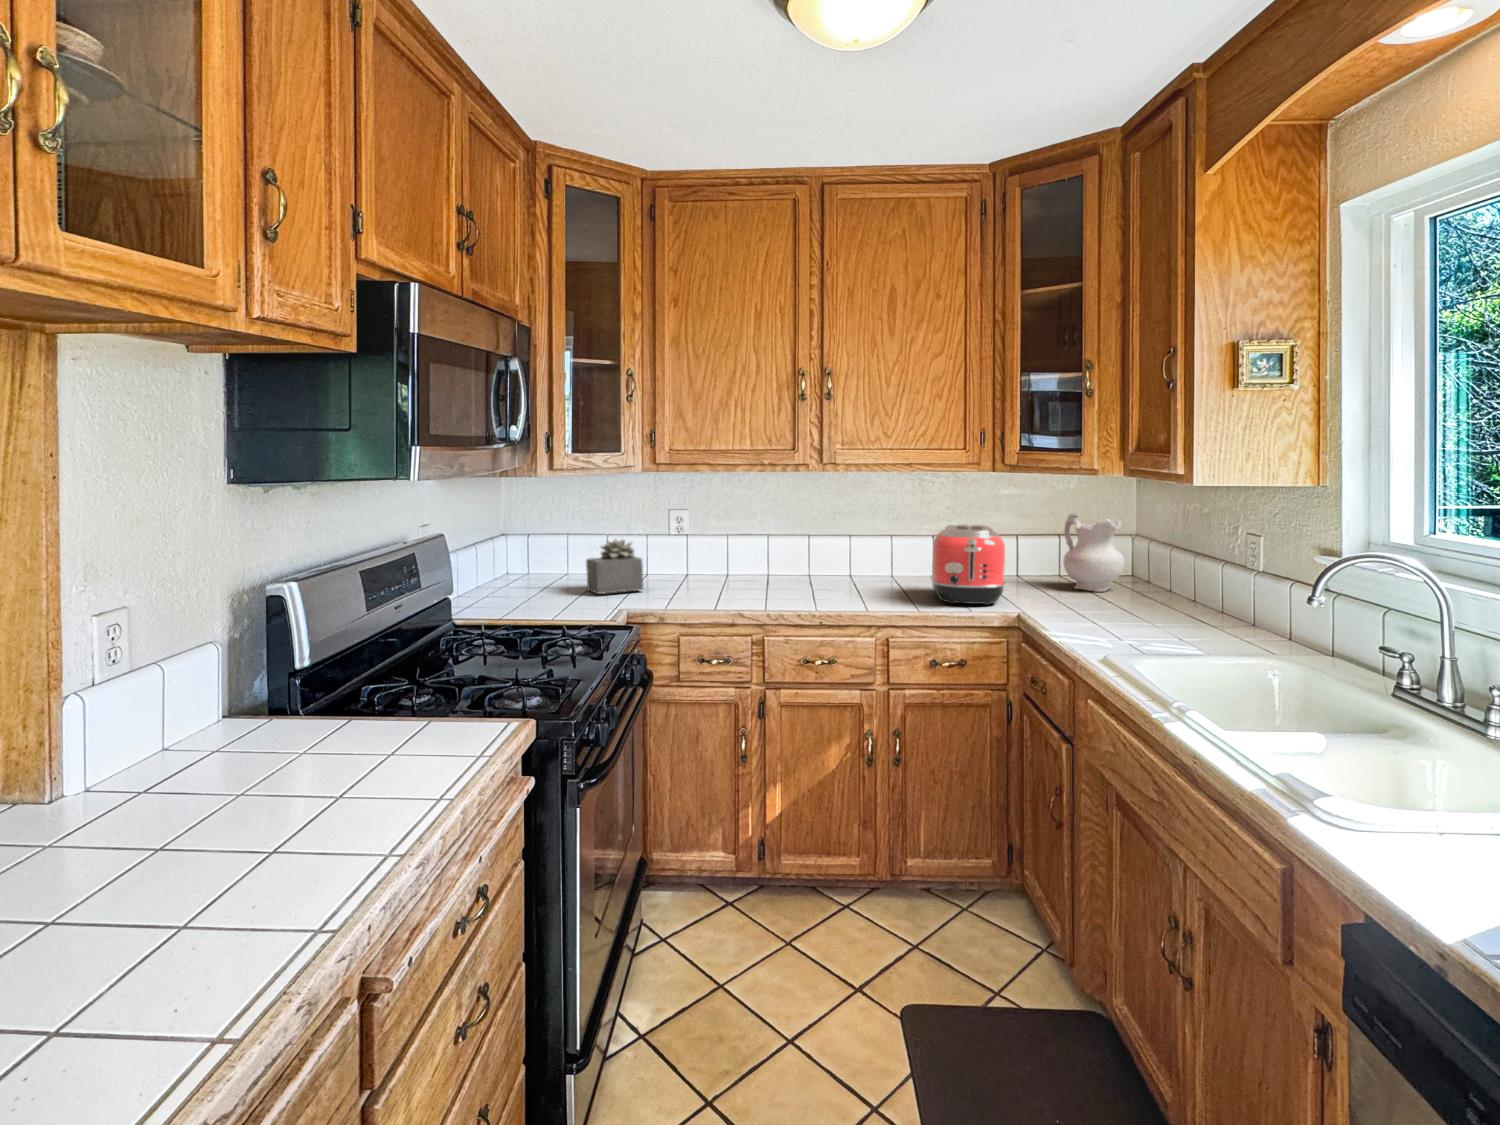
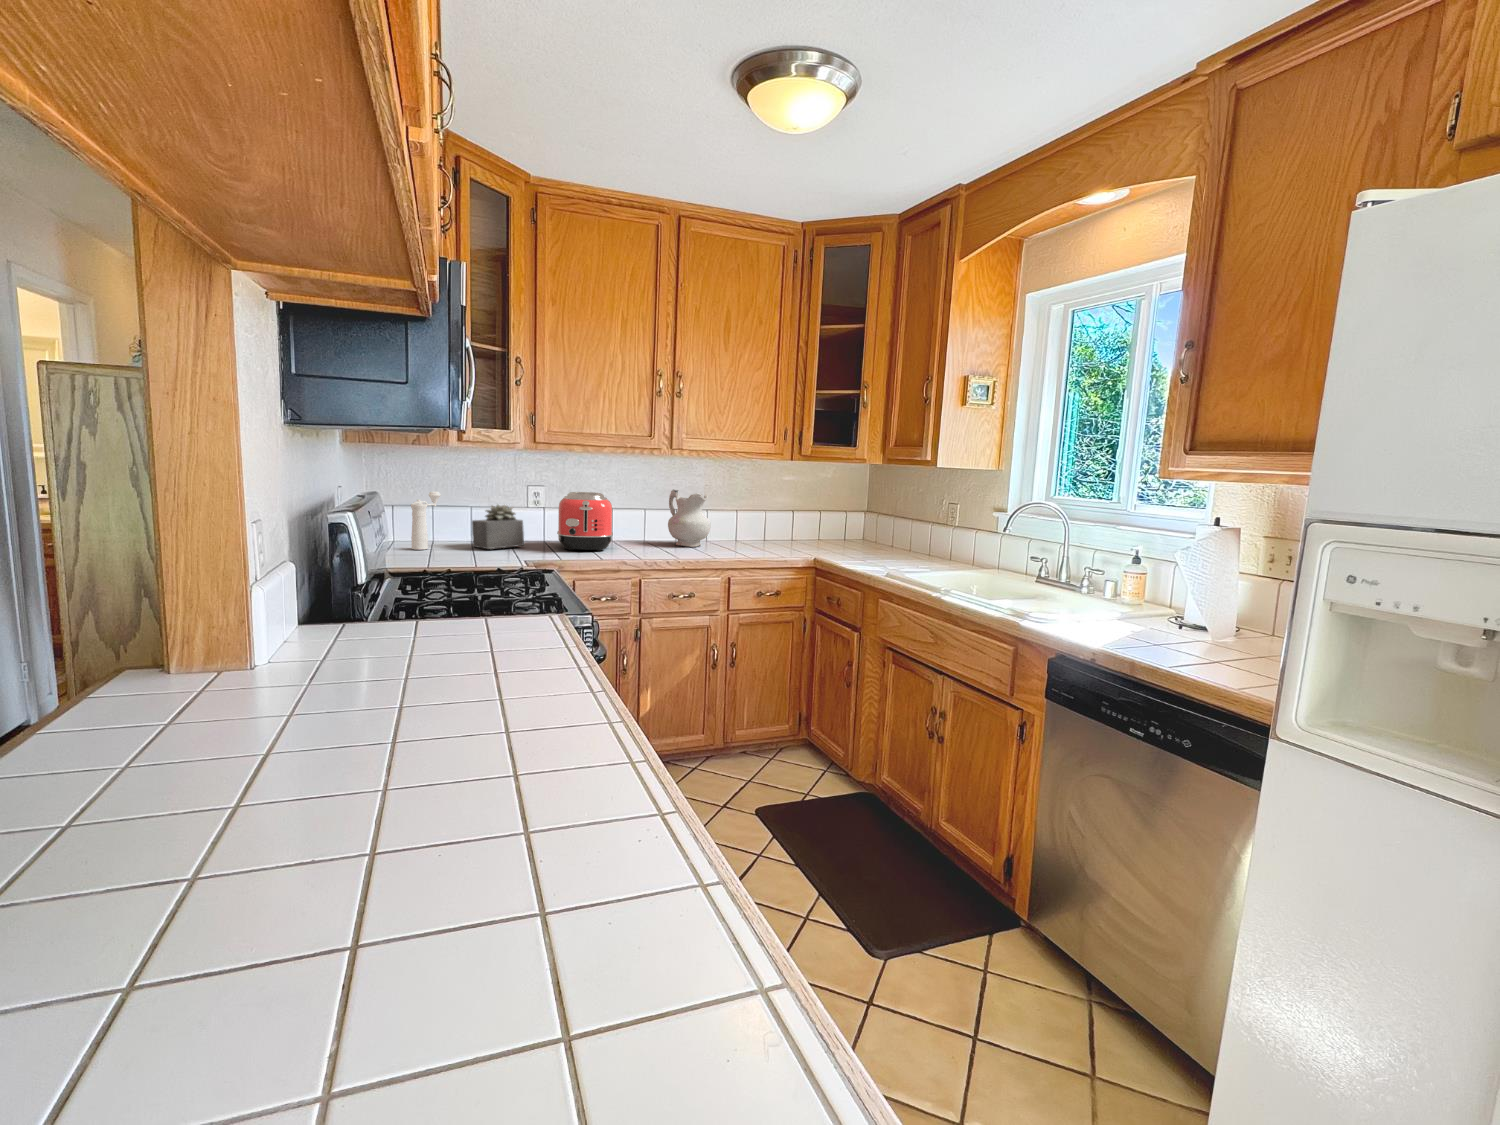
ceramic pitcher: present [1064,514,1124,592] -> present [668,489,711,547]
pepper mill: none [517,525,555,594] -> present [411,492,441,550]
toaster: present [931,525,1005,605] -> present [557,492,613,551]

